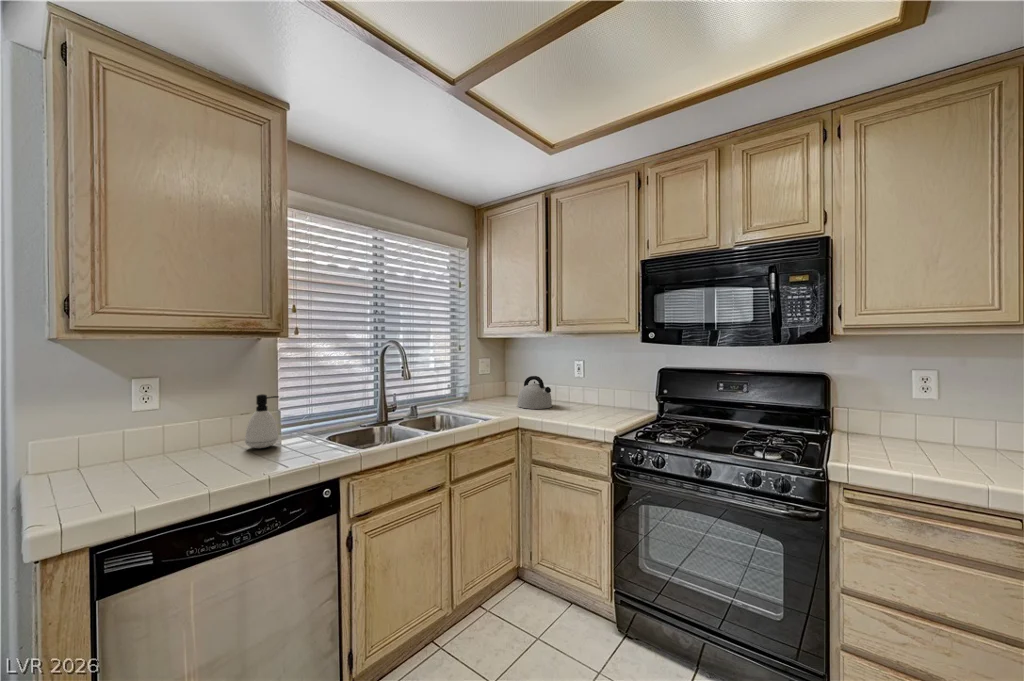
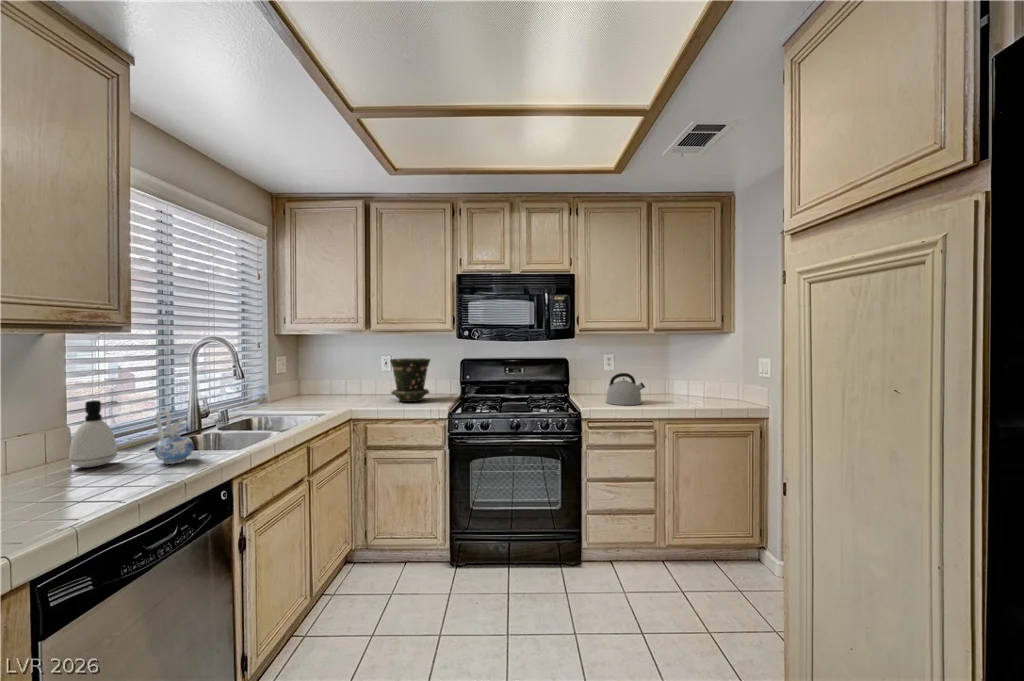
flower pot: none [570,365,617,416] -> present [390,358,430,402]
kettle: present [517,376,552,409] -> present [606,373,645,405]
ceramic pitcher: none [286,408,316,456] -> present [155,410,193,464]

